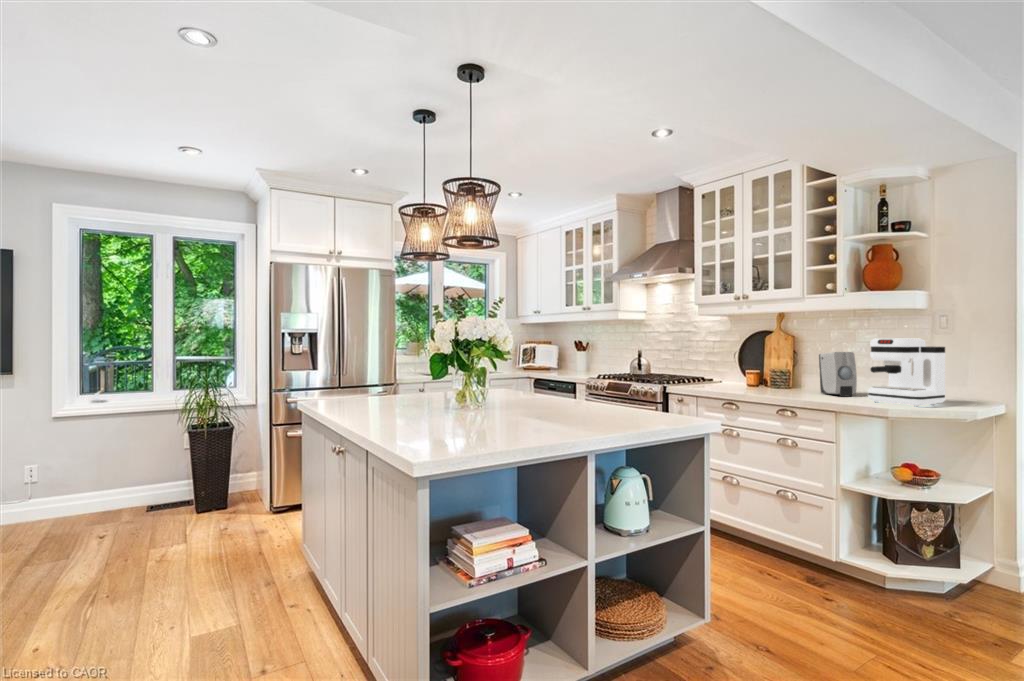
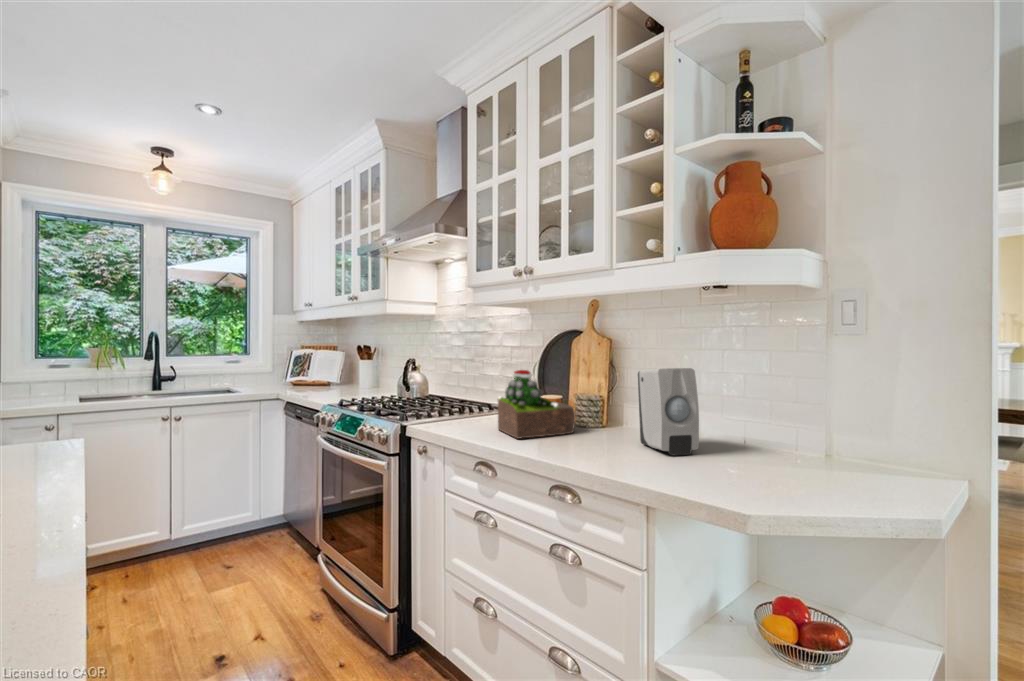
coffee maker: present [868,338,946,406] -> none [714,343,869,502]
succulent plant: none [727,354,776,391] -> present [498,370,575,439]

